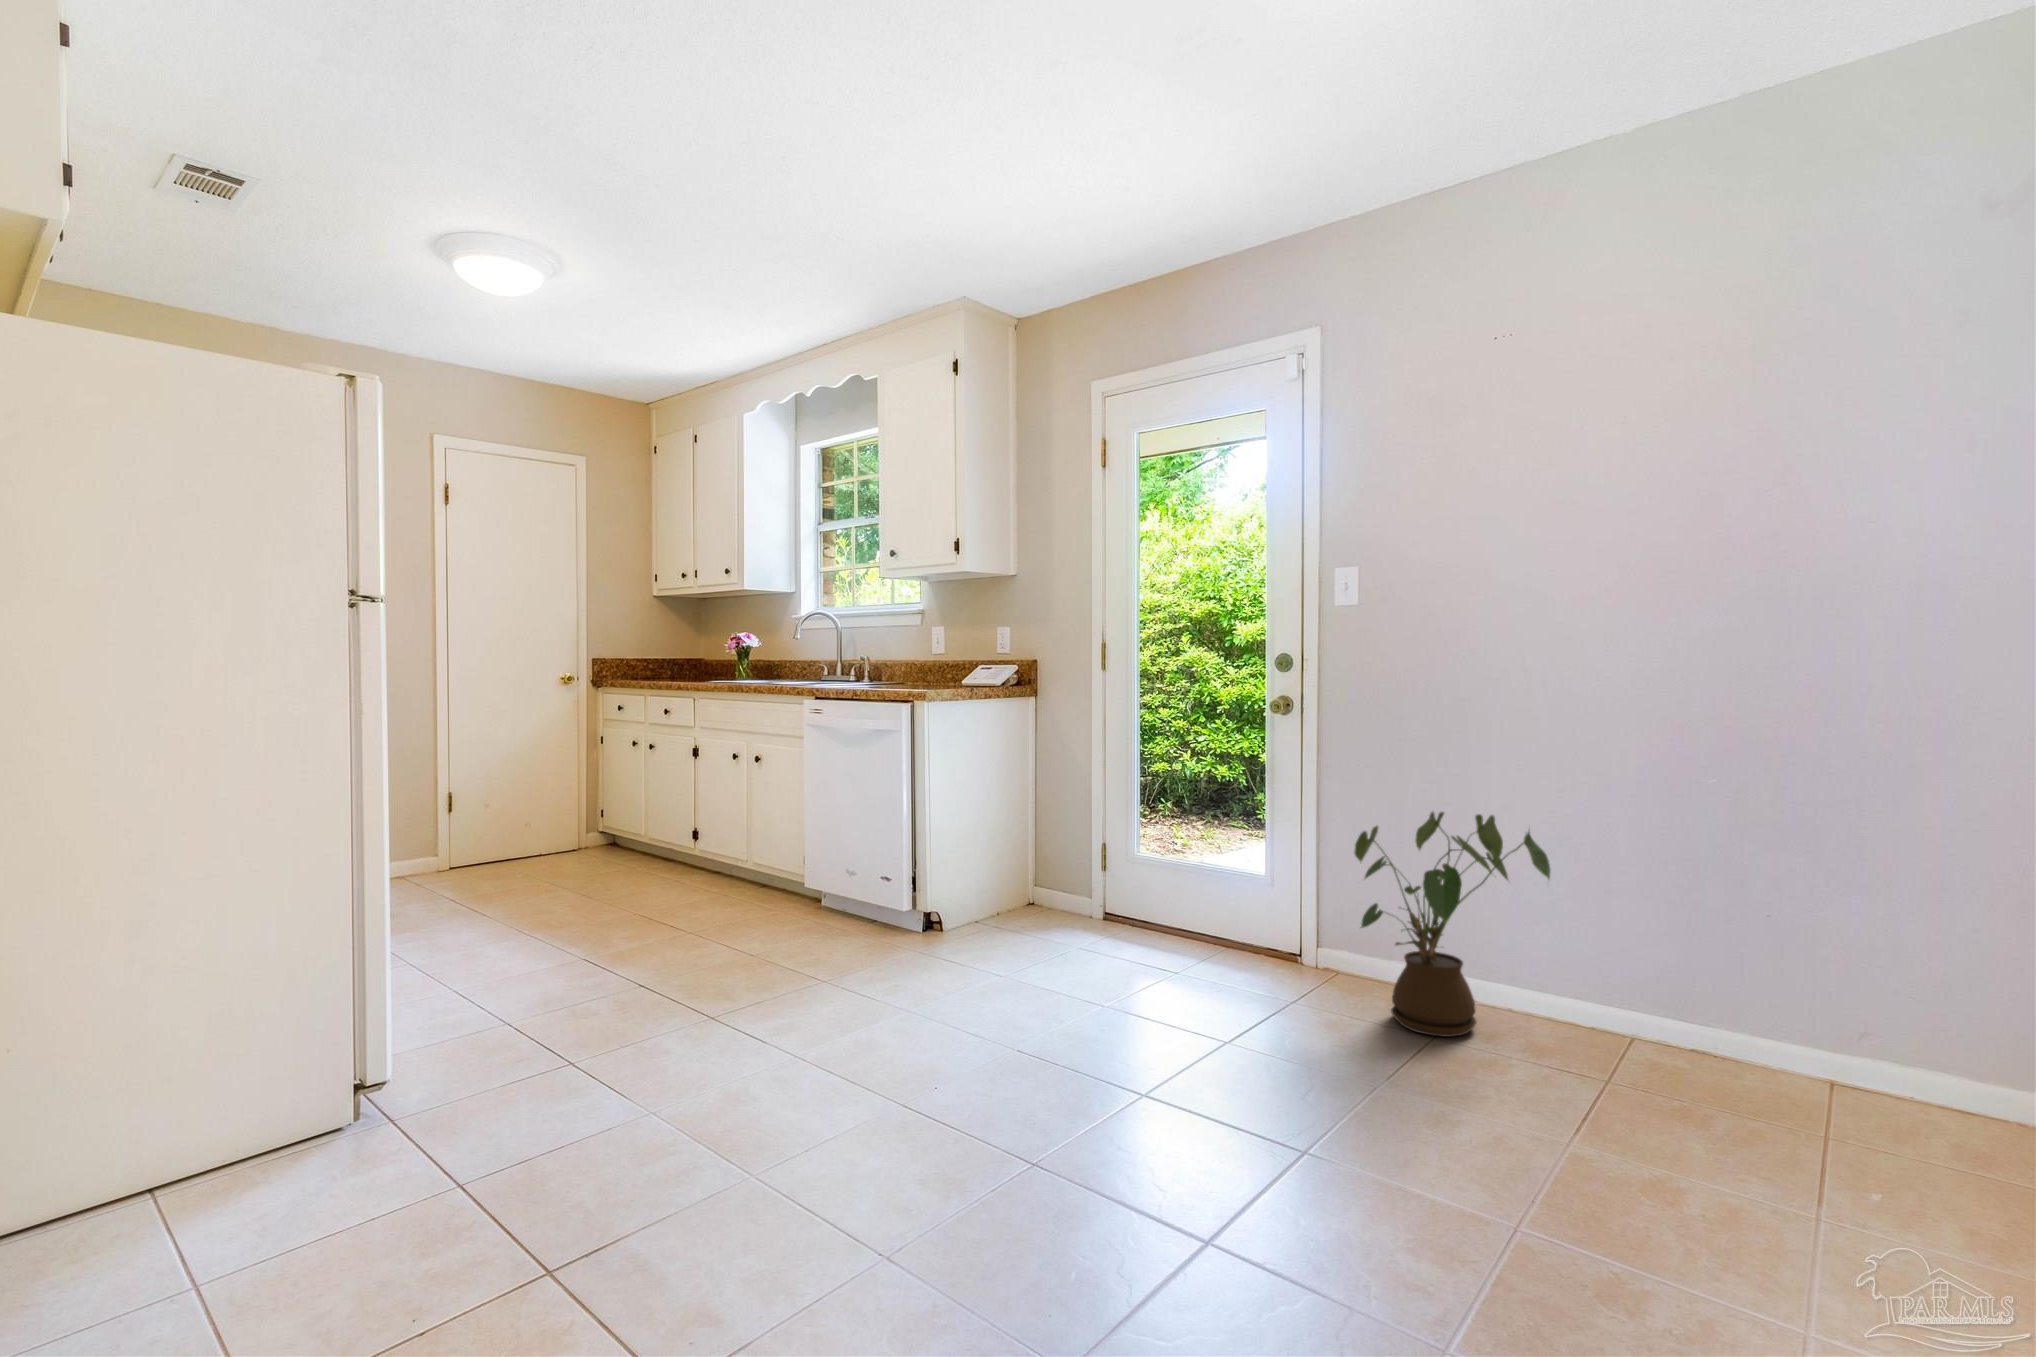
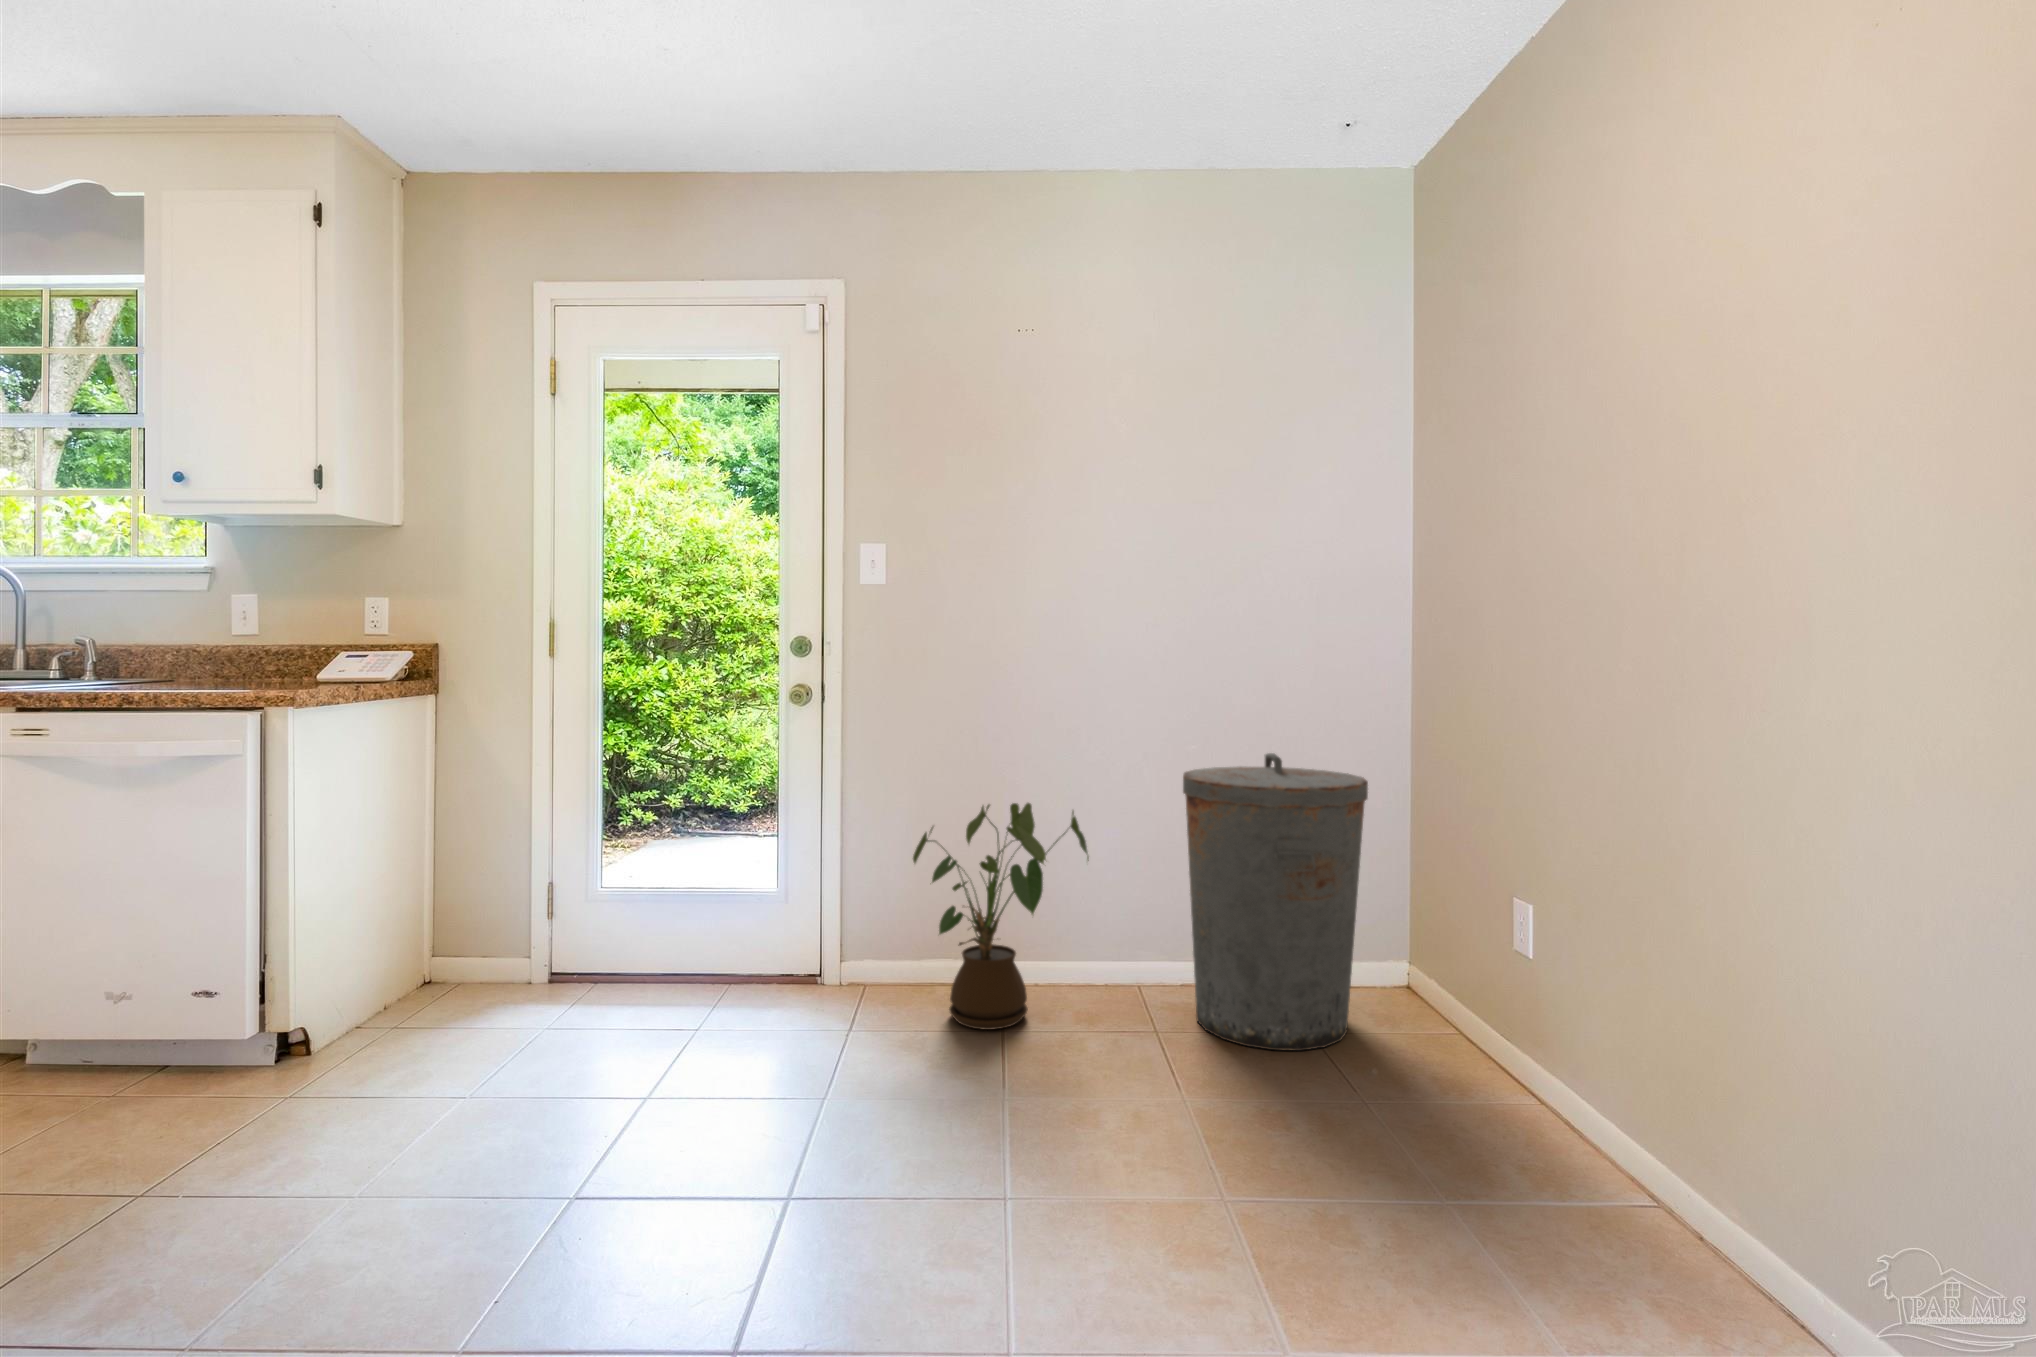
trash can: none [1662,781,1949,1159] -> present [1183,753,1368,1051]

